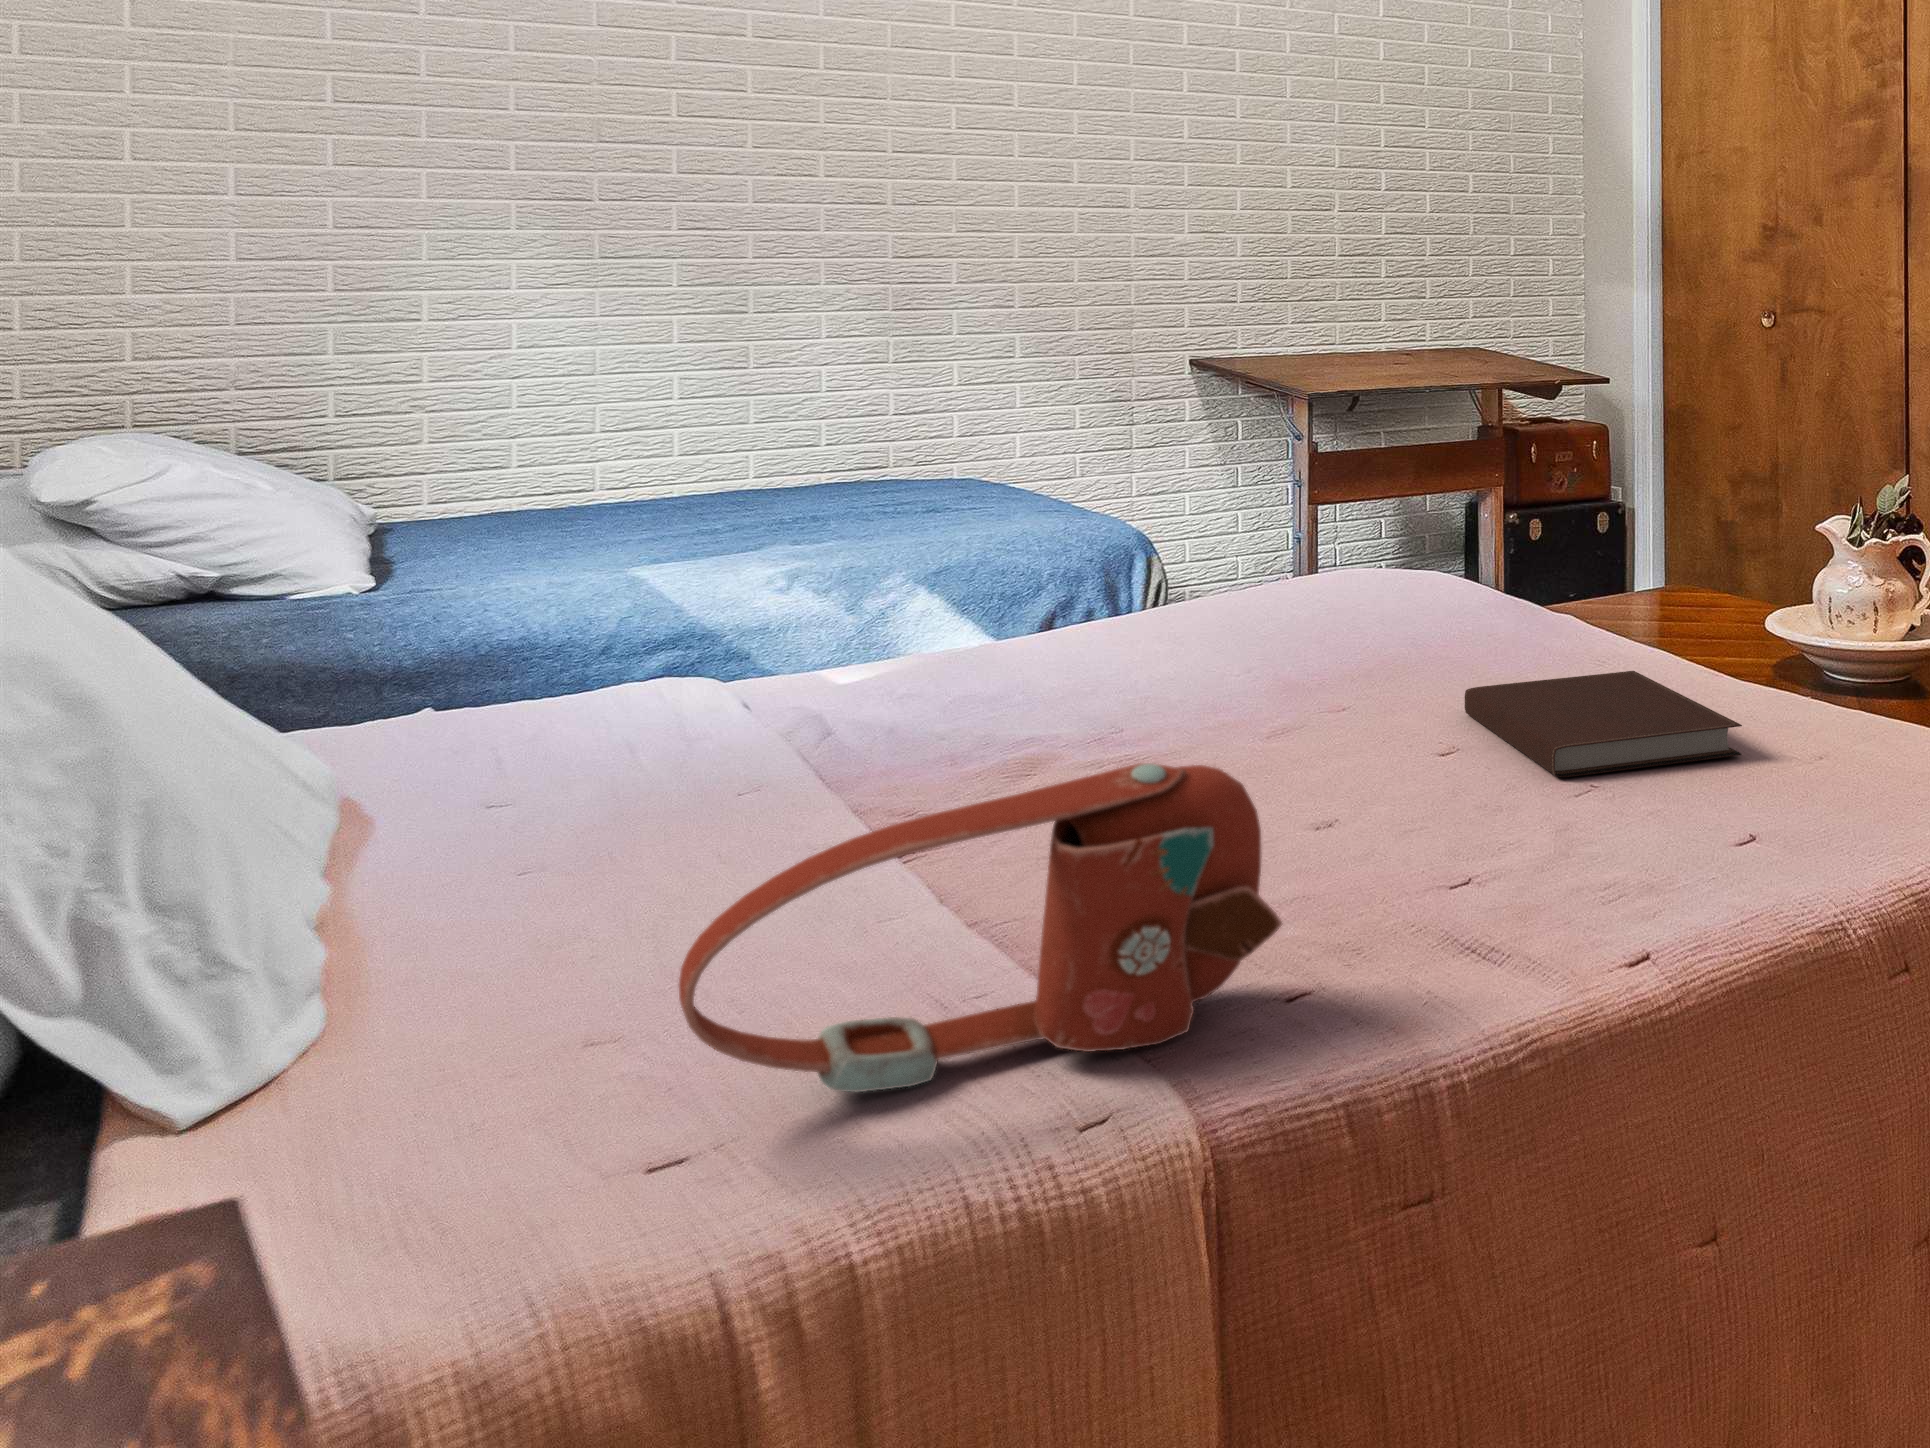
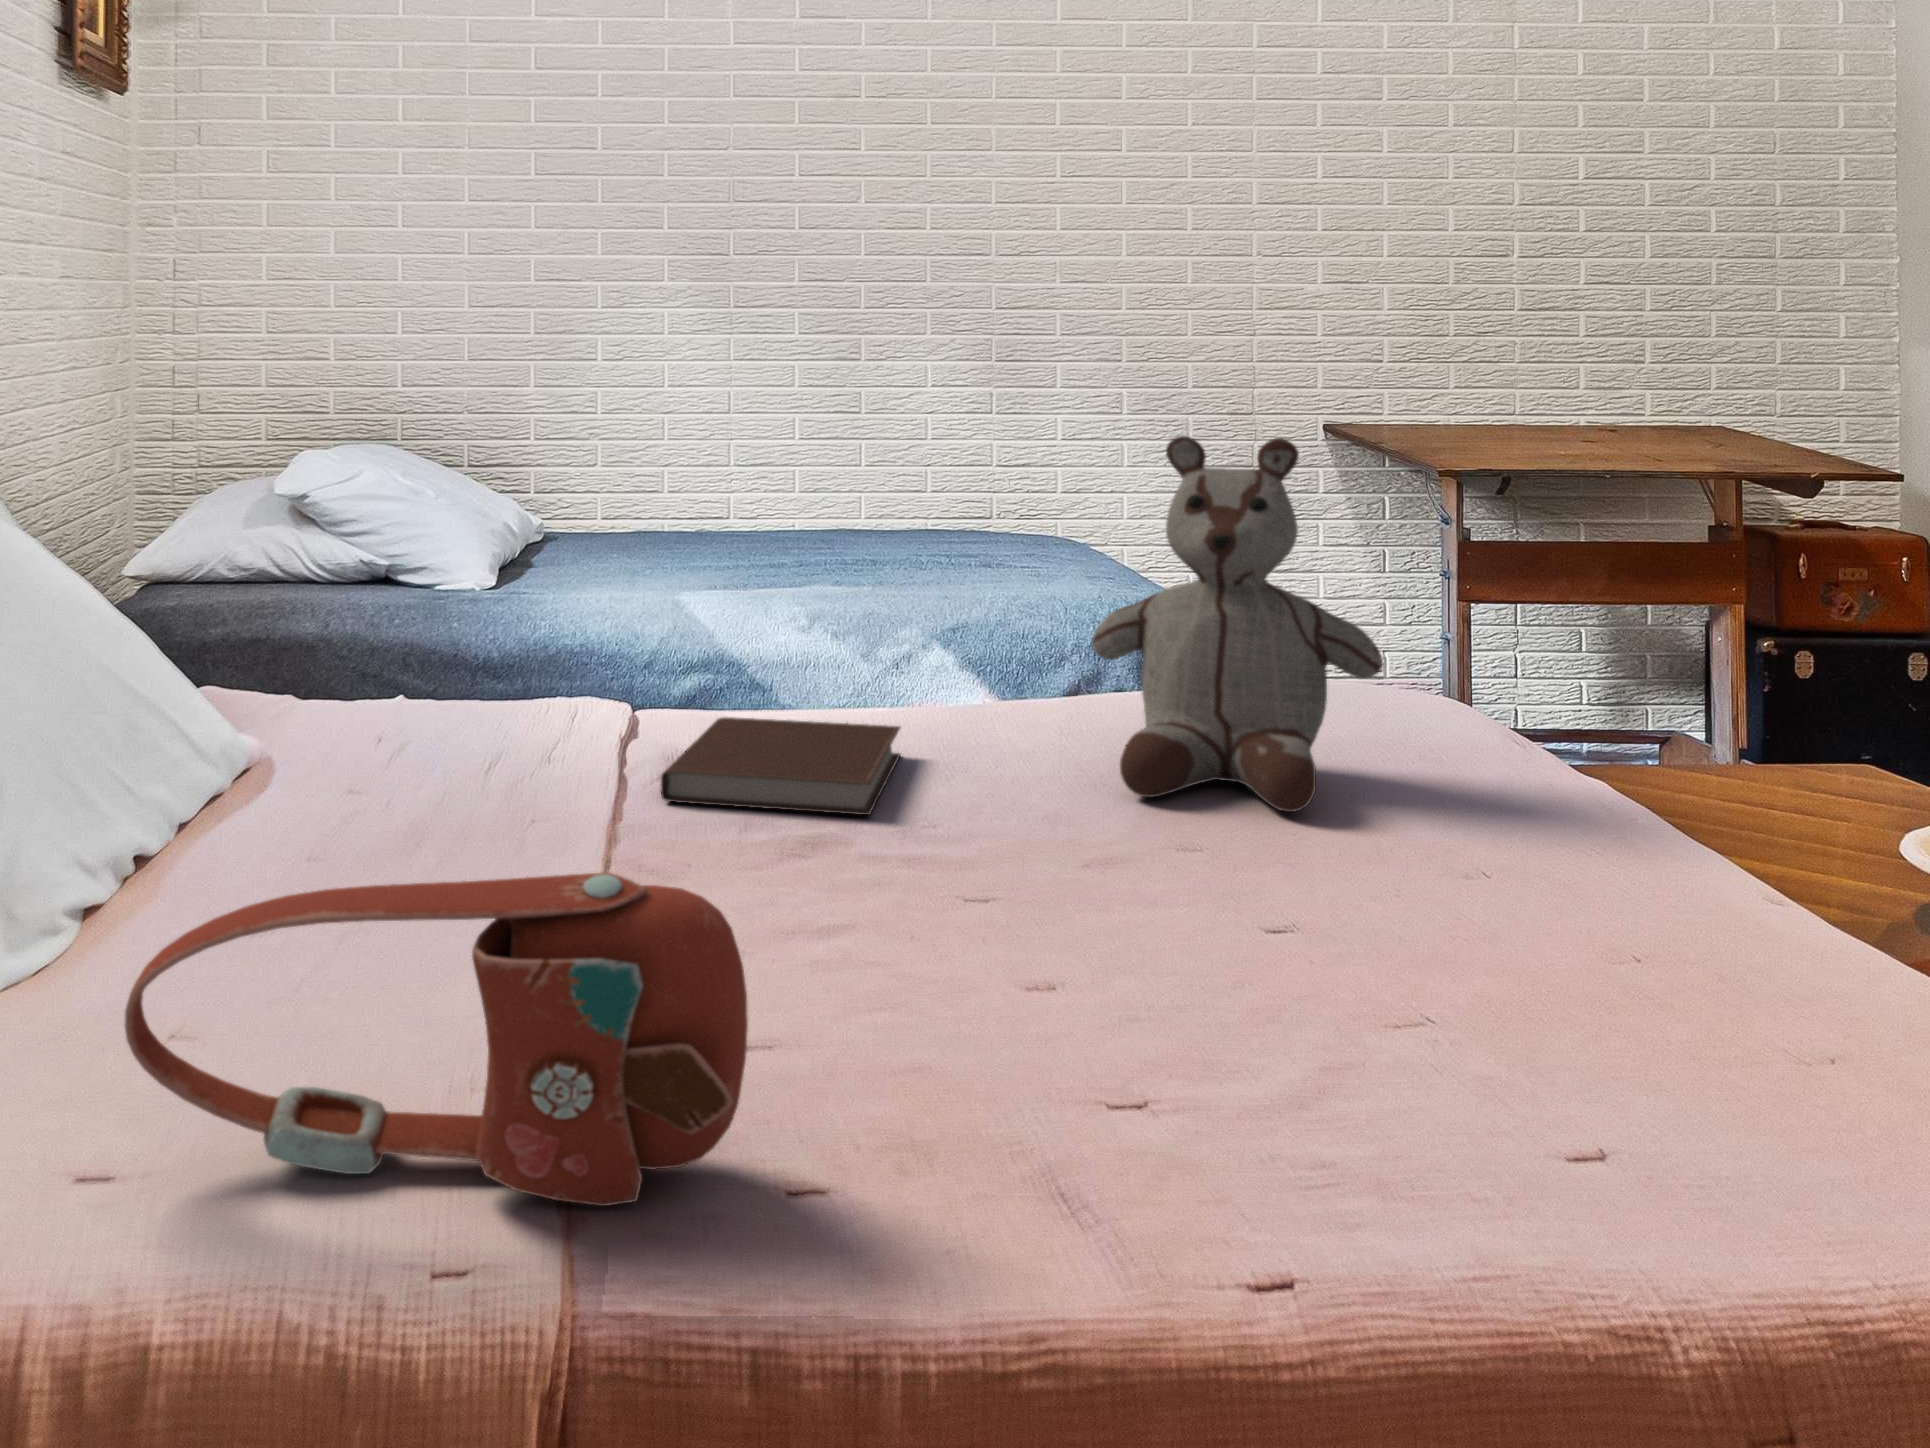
stuffed bear: none [1198,371,1427,672] -> present [1092,436,1383,812]
notebook: present [1465,671,1742,777] -> present [661,717,900,815]

